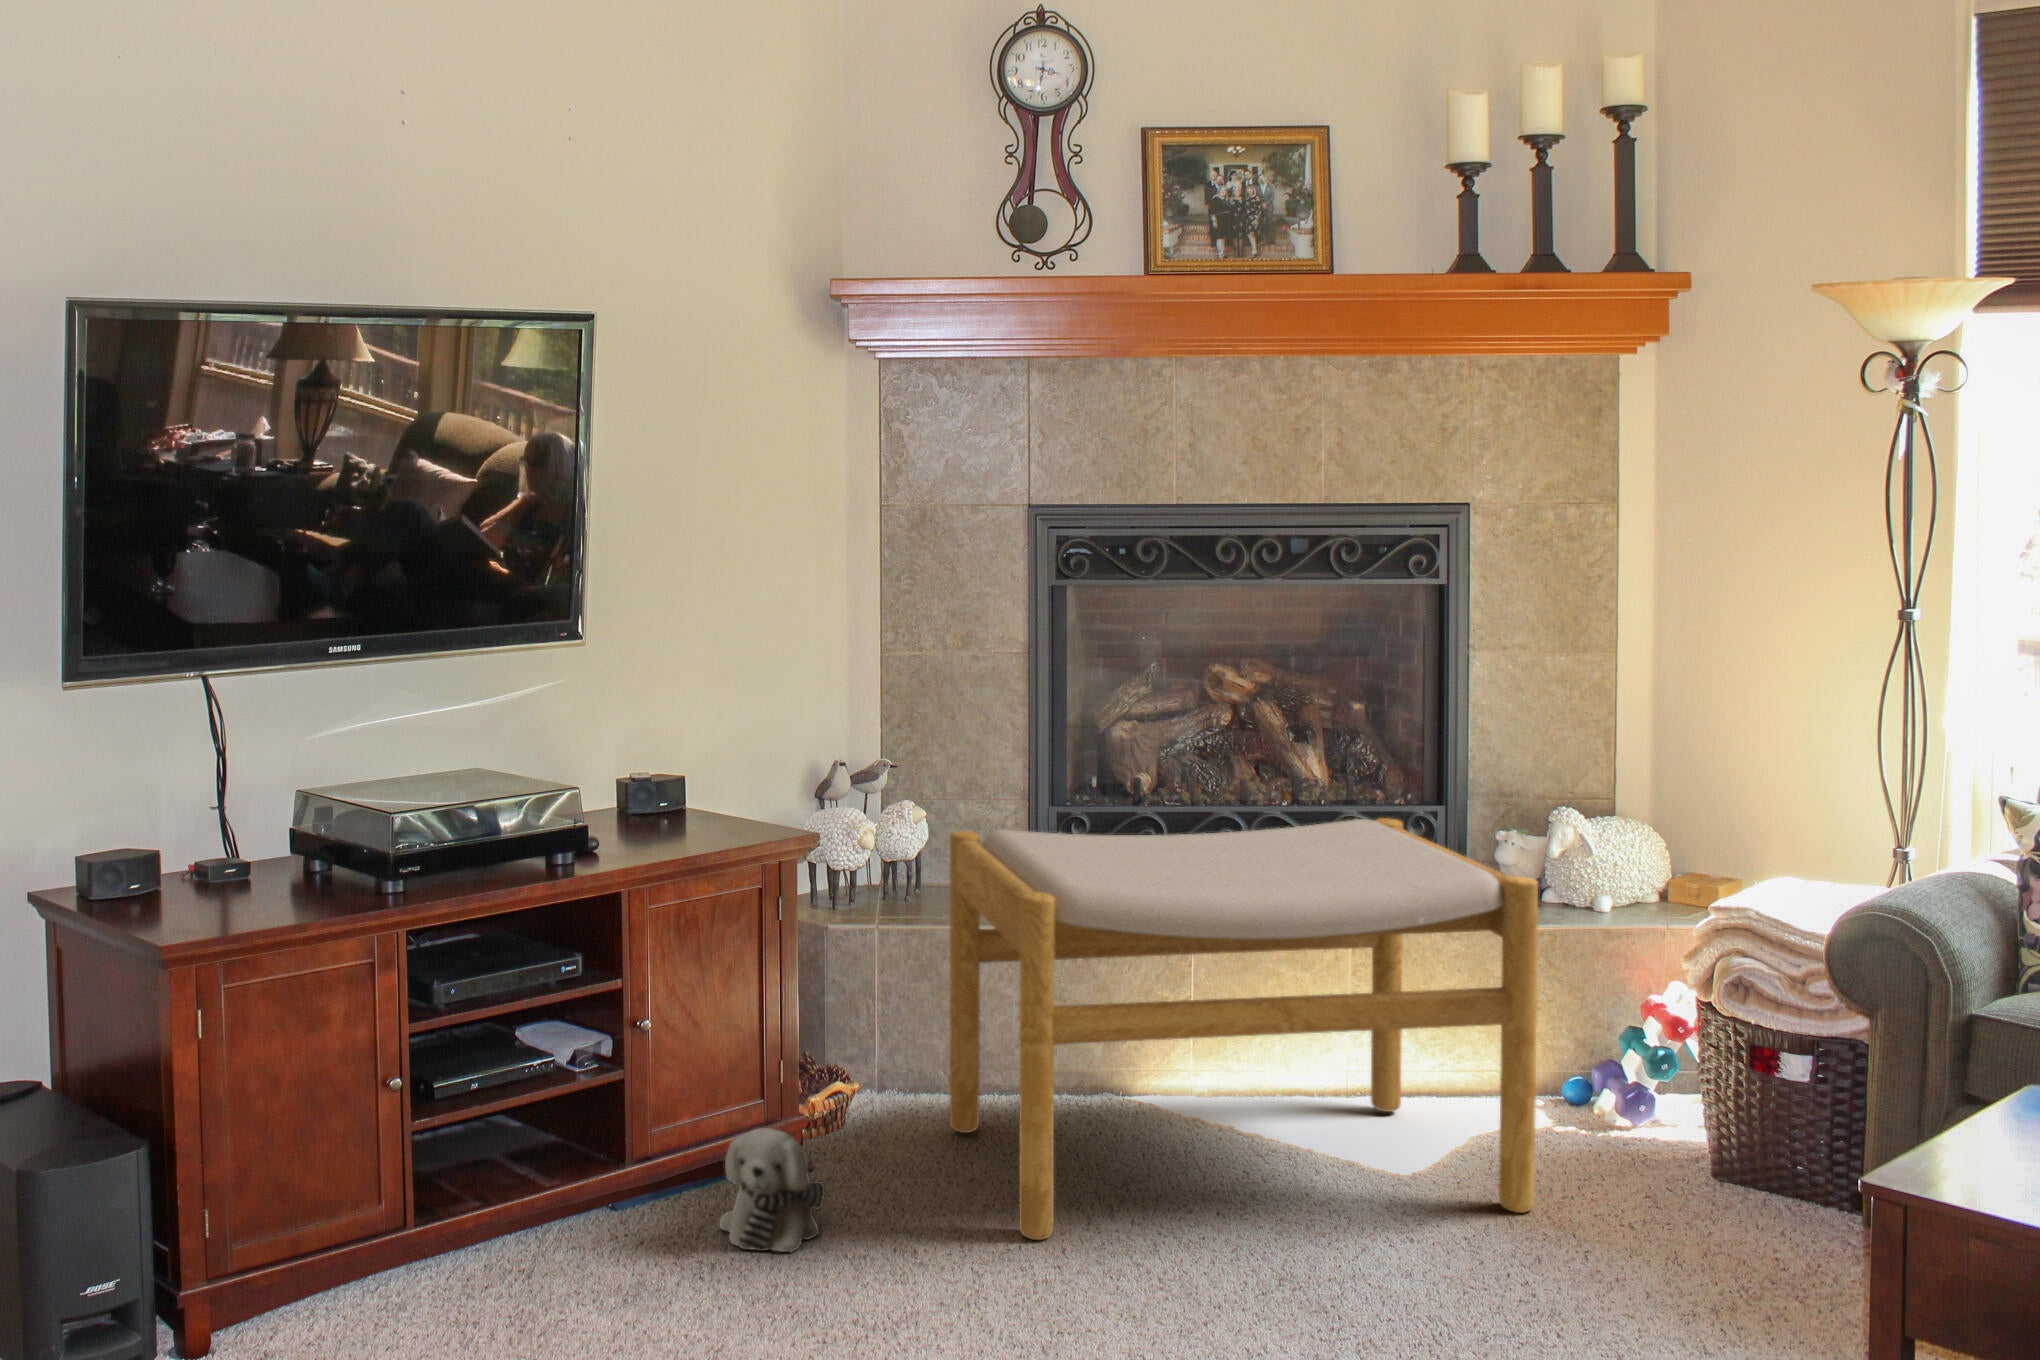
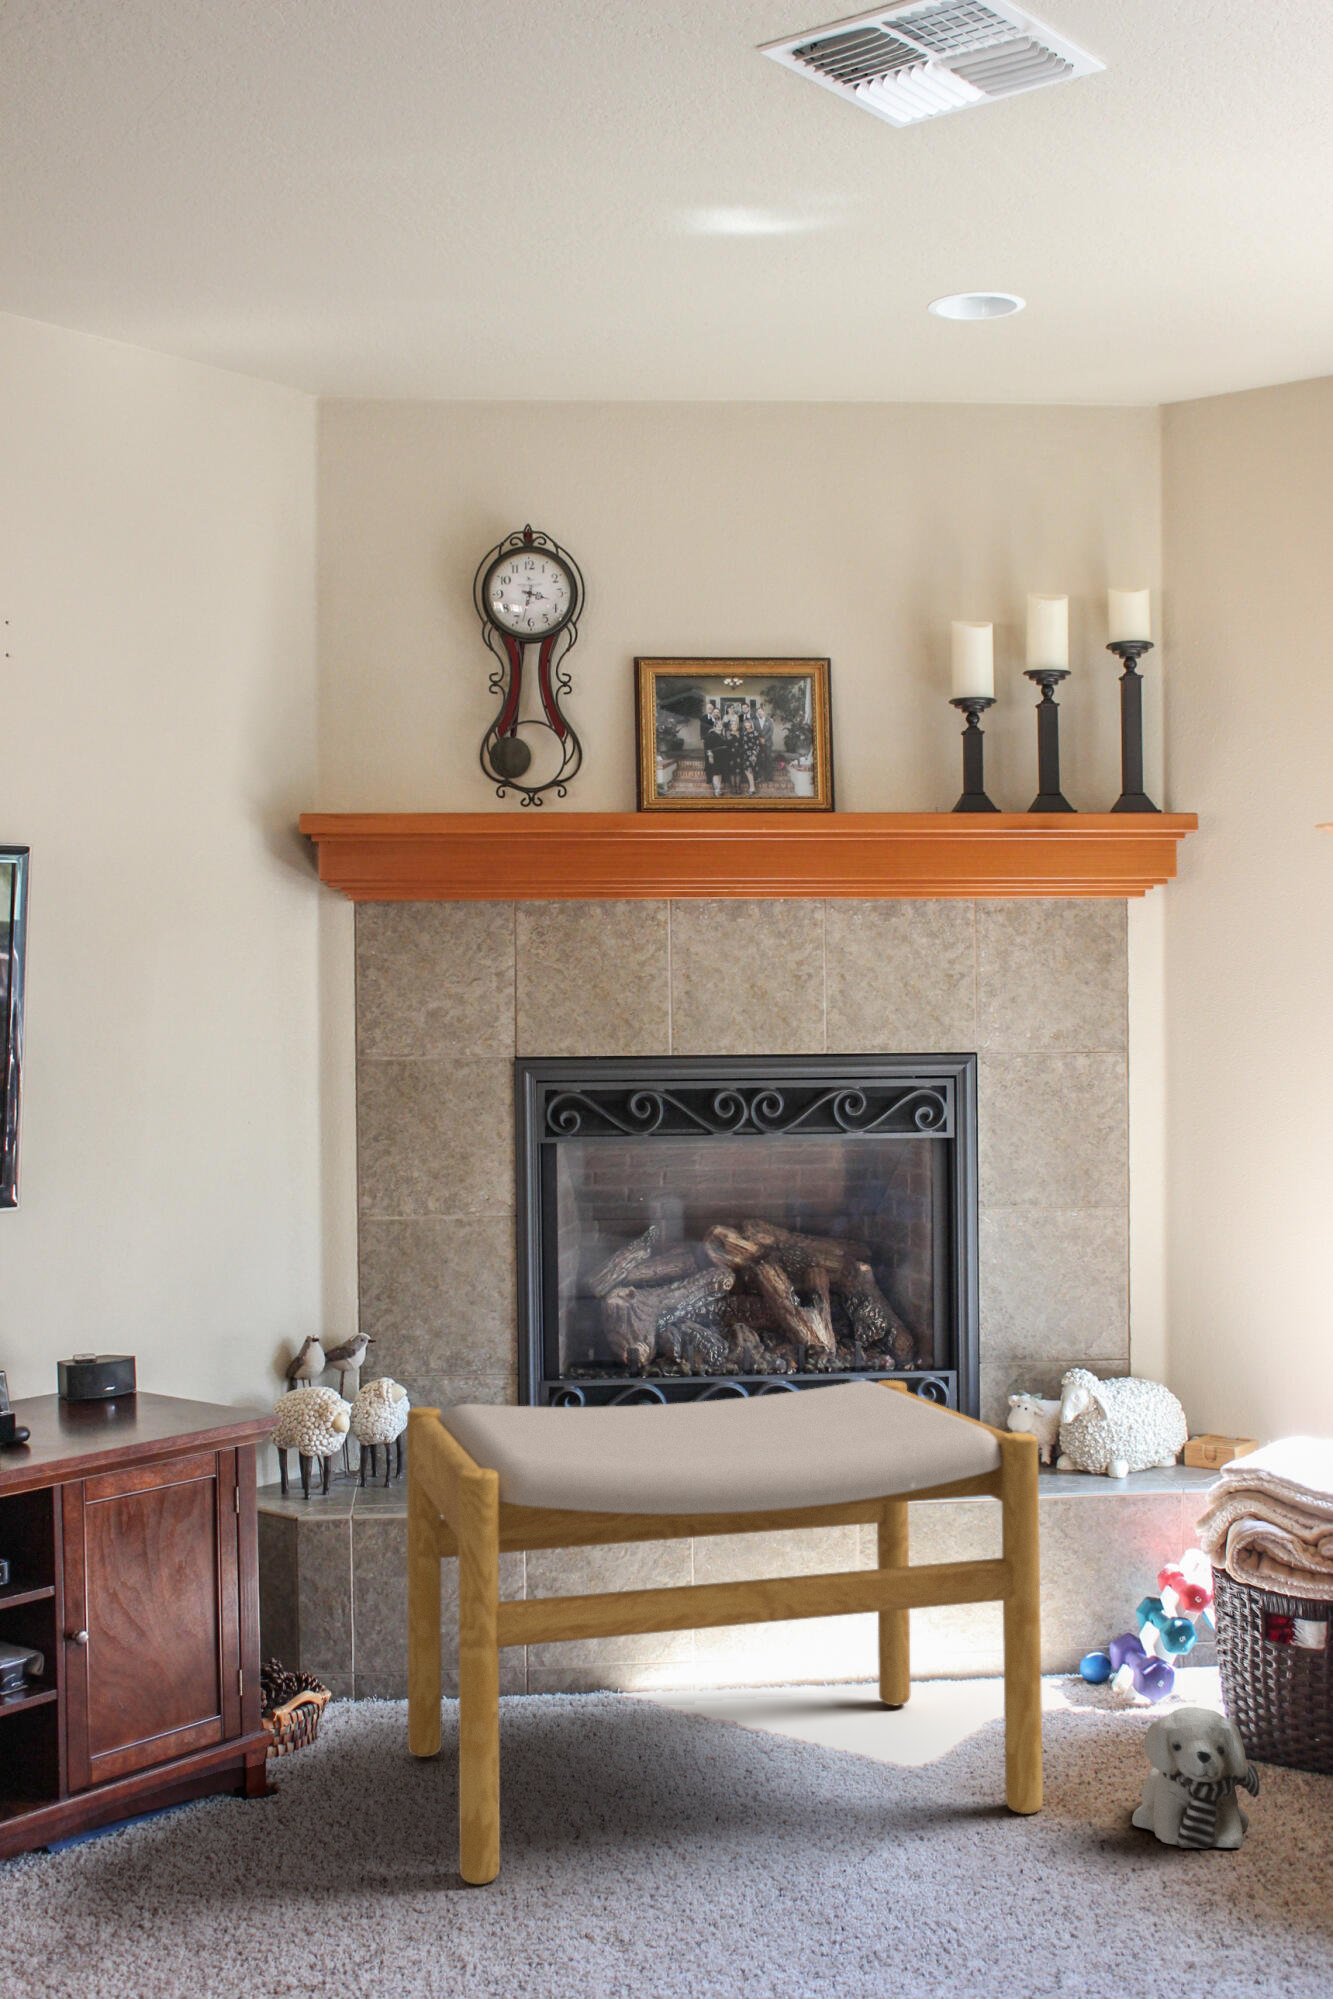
plush toy: present [720,1128,825,1252] -> present [1132,1707,1260,1849]

